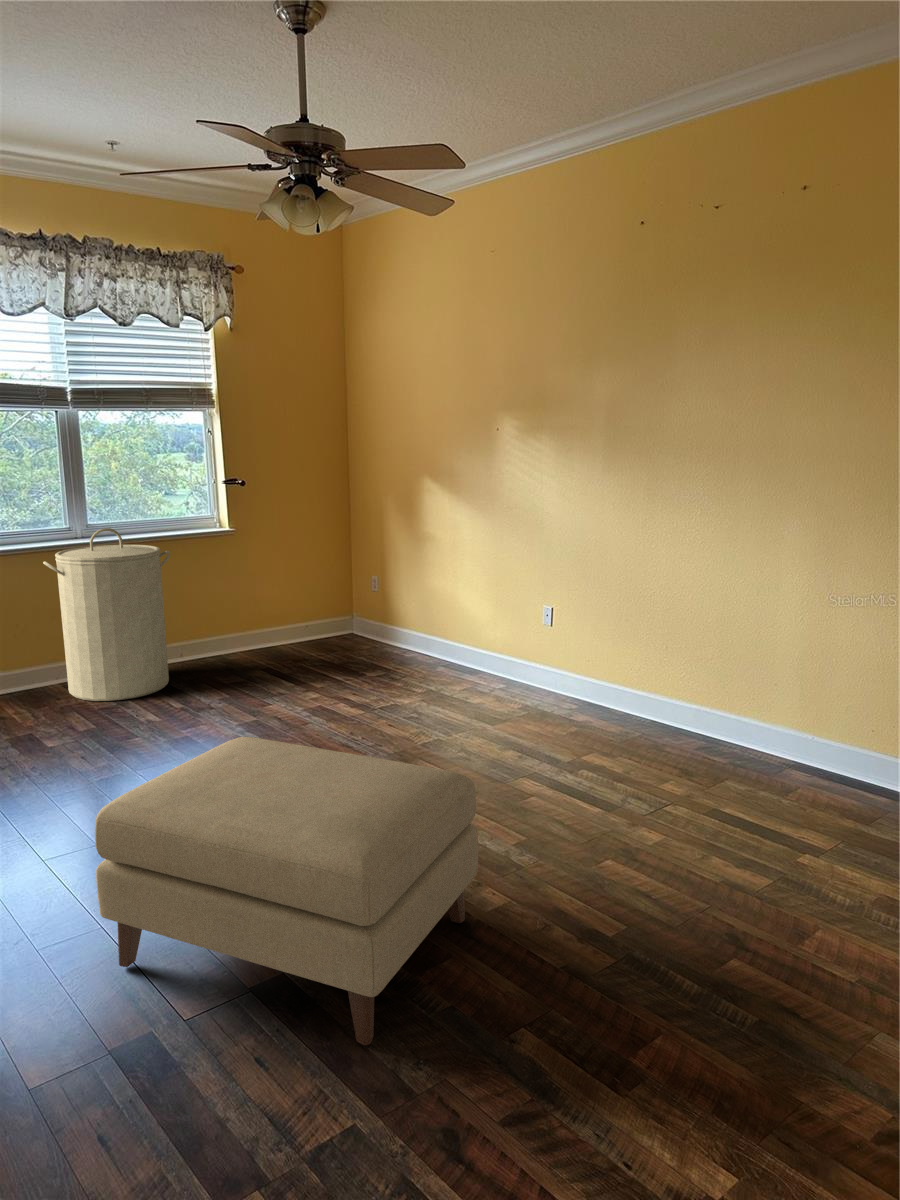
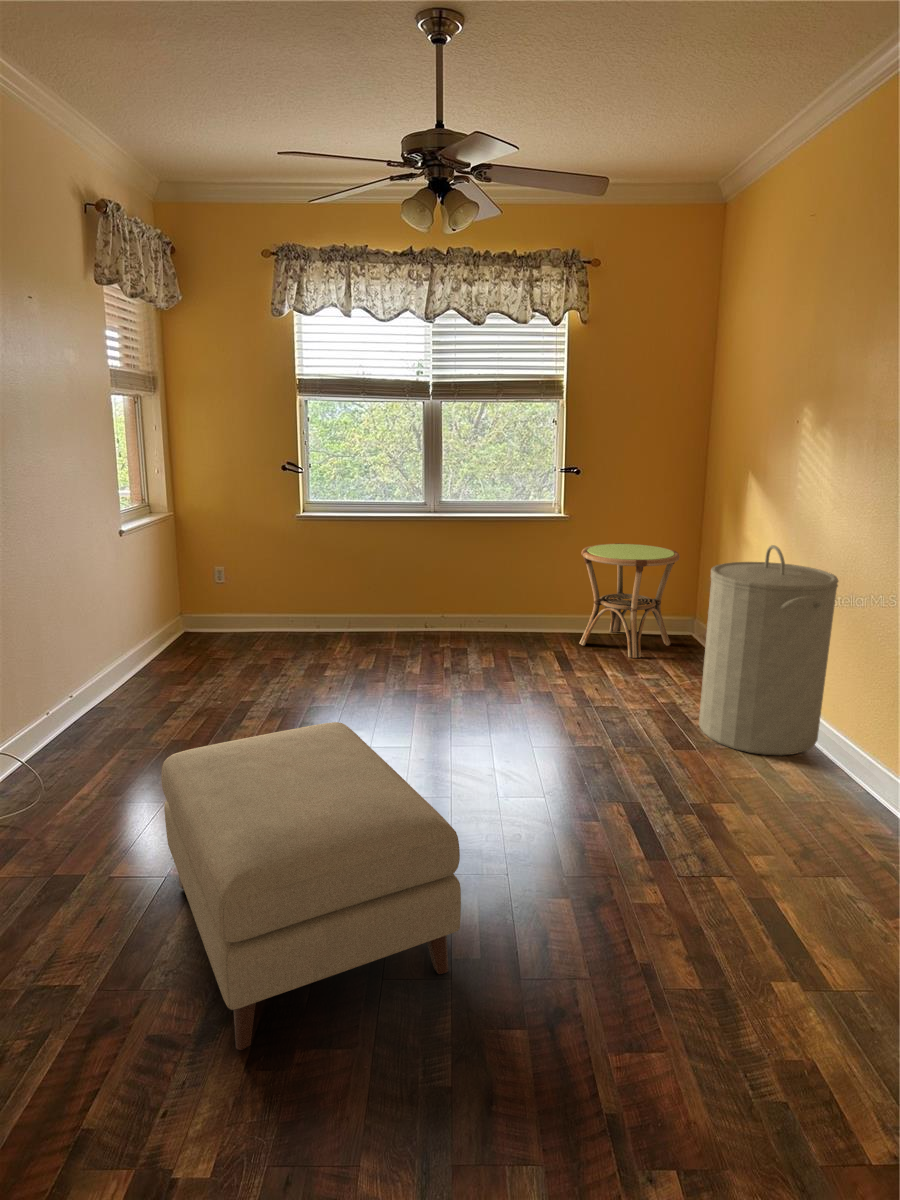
laundry hamper: present [43,528,170,701] -> present [699,545,838,755]
side table: none [260,552,356,661] -> present [579,543,680,658]

